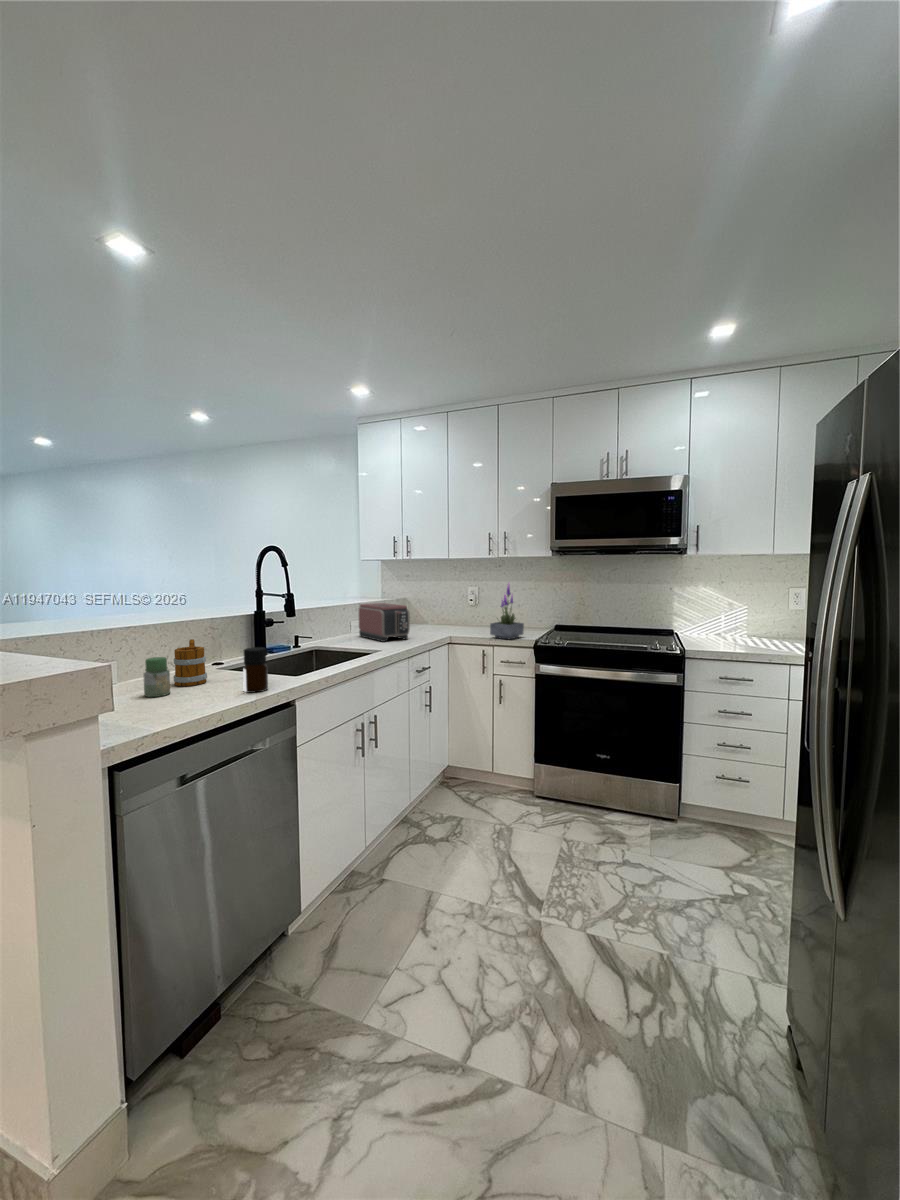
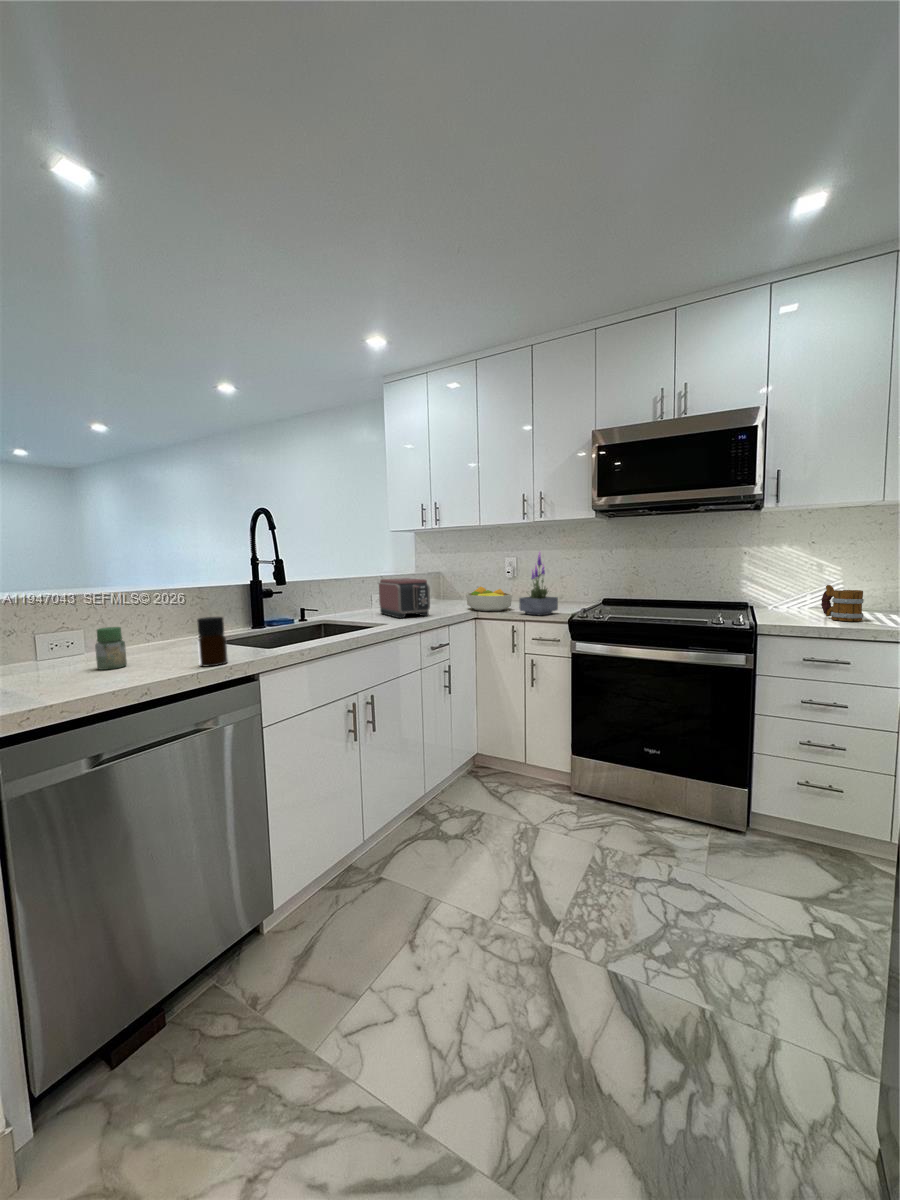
fruit bowl: none [437,611,481,635] -> present [466,587,512,611]
mug: present [174,639,207,686] -> present [821,585,864,622]

